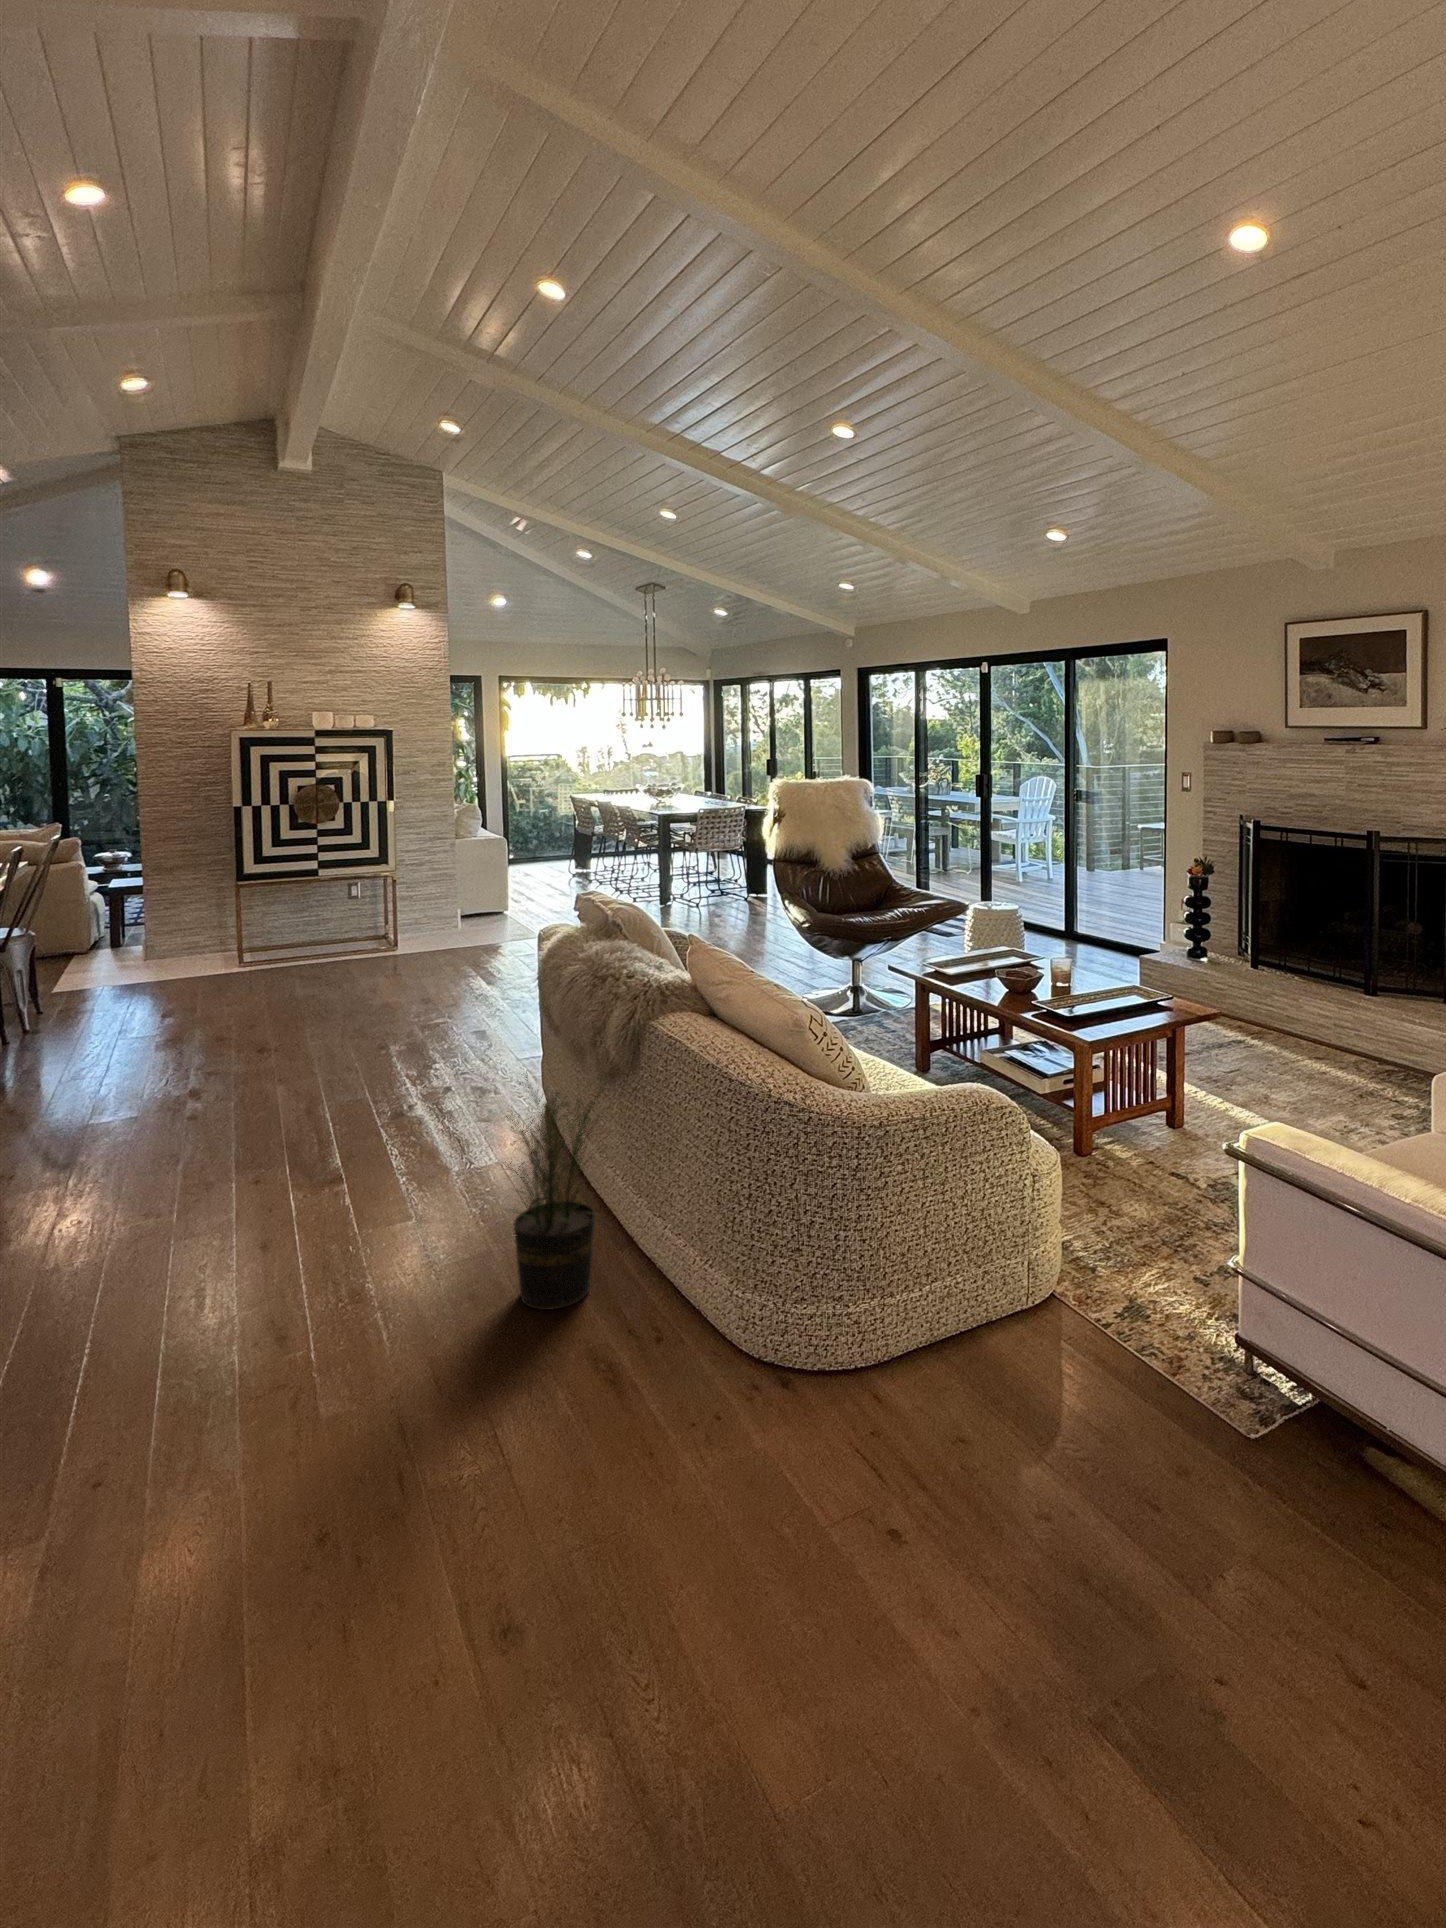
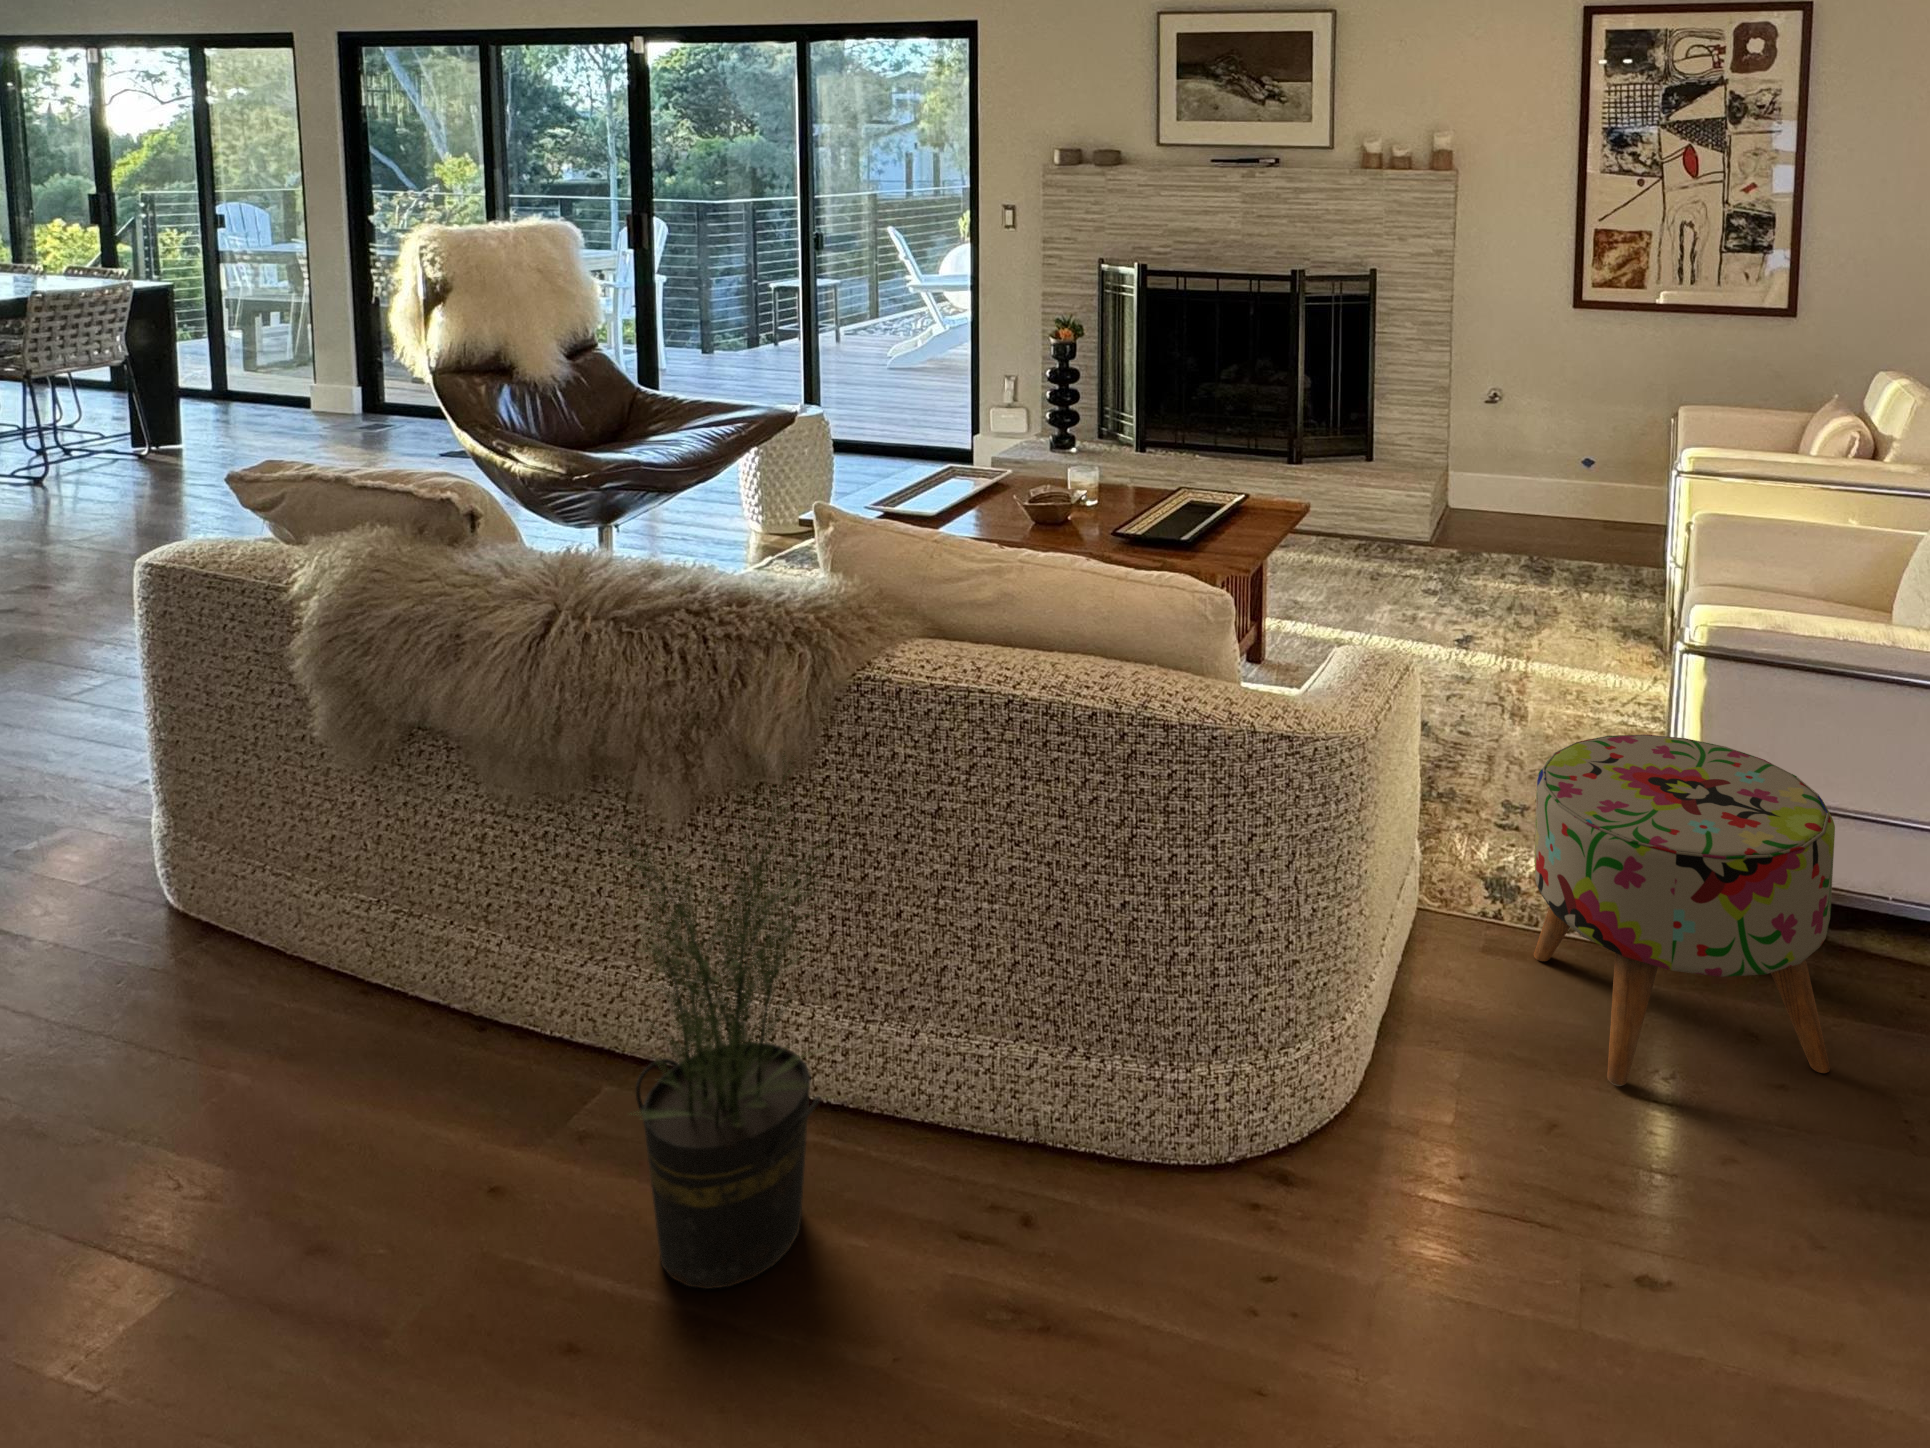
ottoman: none [1021,1197,1247,1495] -> present [1534,734,1835,1086]

